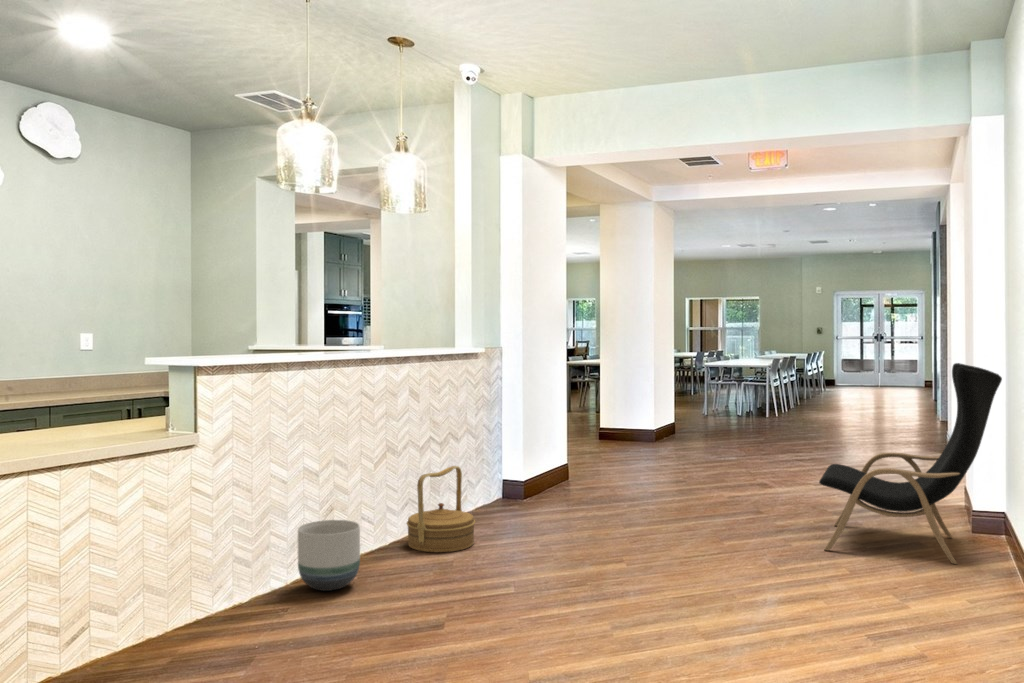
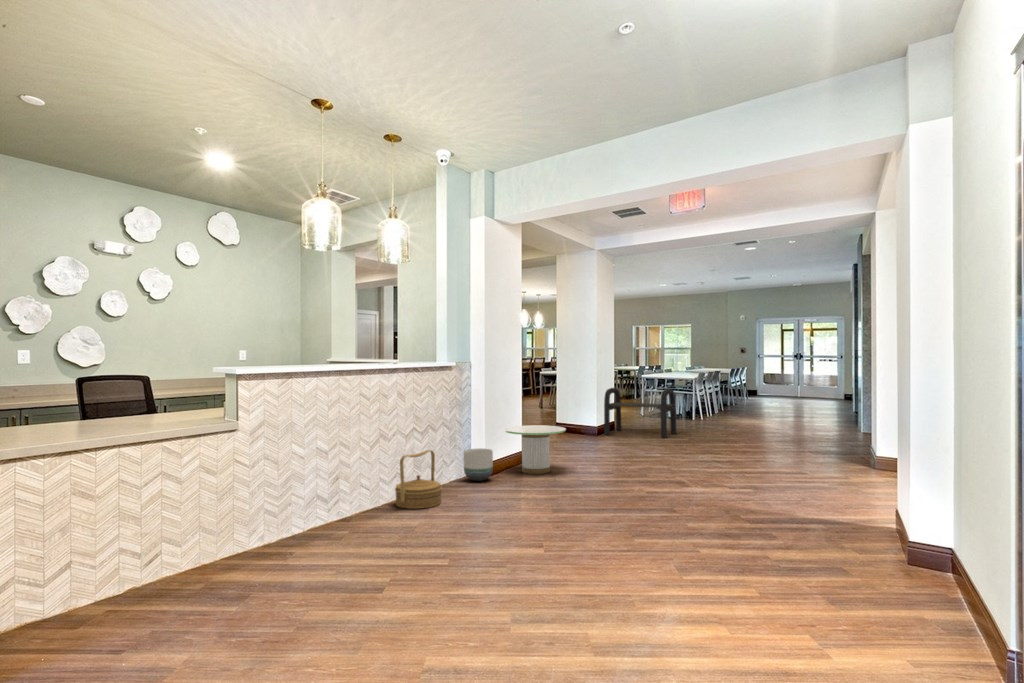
lounge chair: present [819,363,1002,564] -> none [677,376,799,516]
bench: none [660,376,759,447] -> present [604,388,676,438]
side table: none [546,429,634,499] -> present [505,425,566,474]
planter: present [298,520,360,591] -> present [464,448,493,481]

